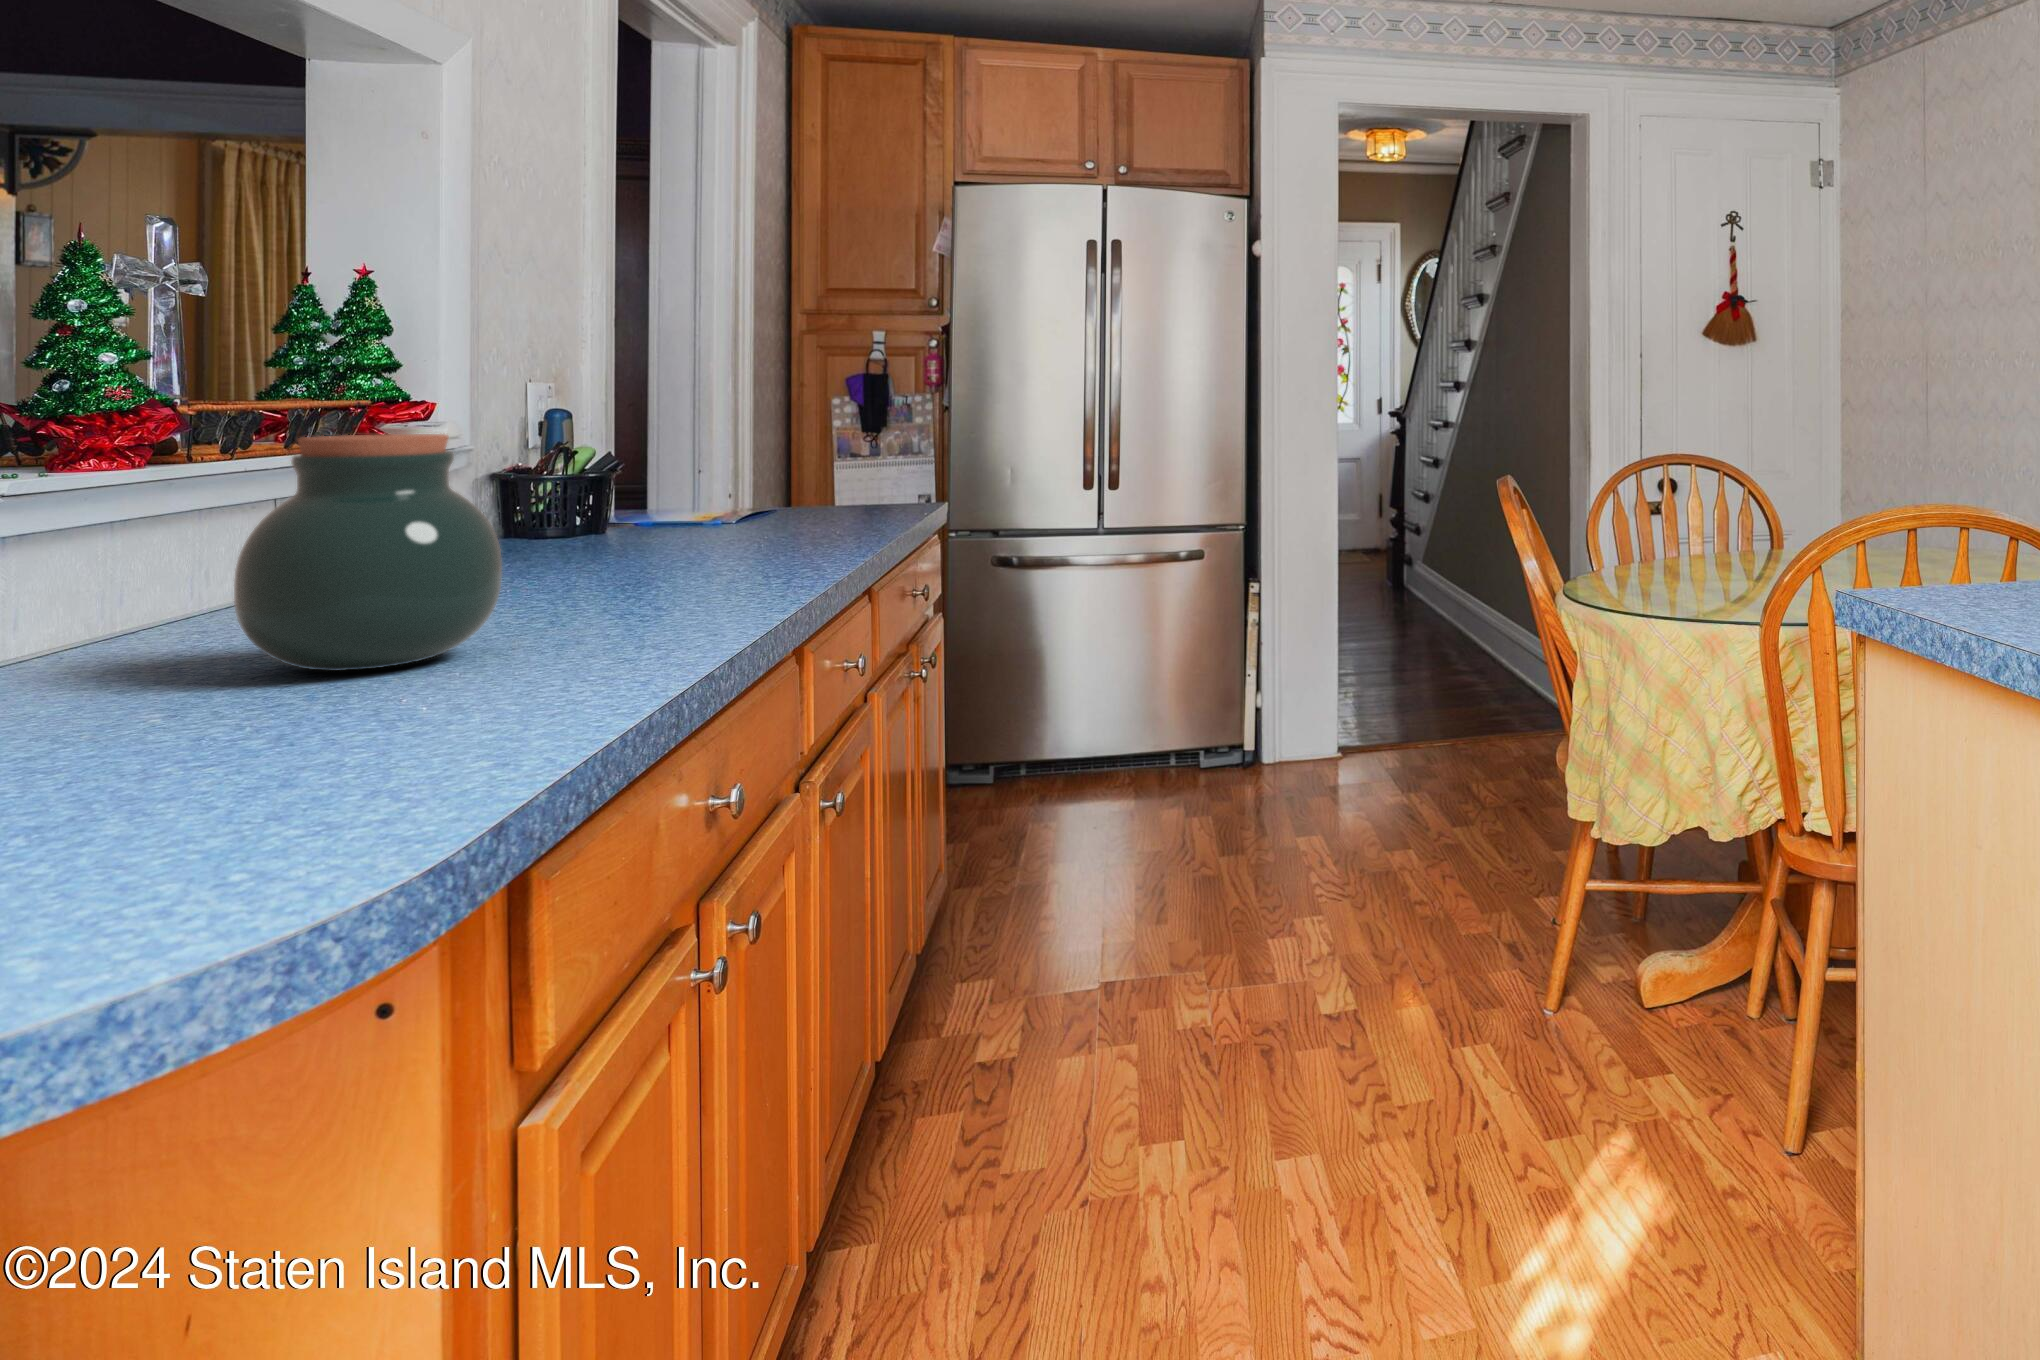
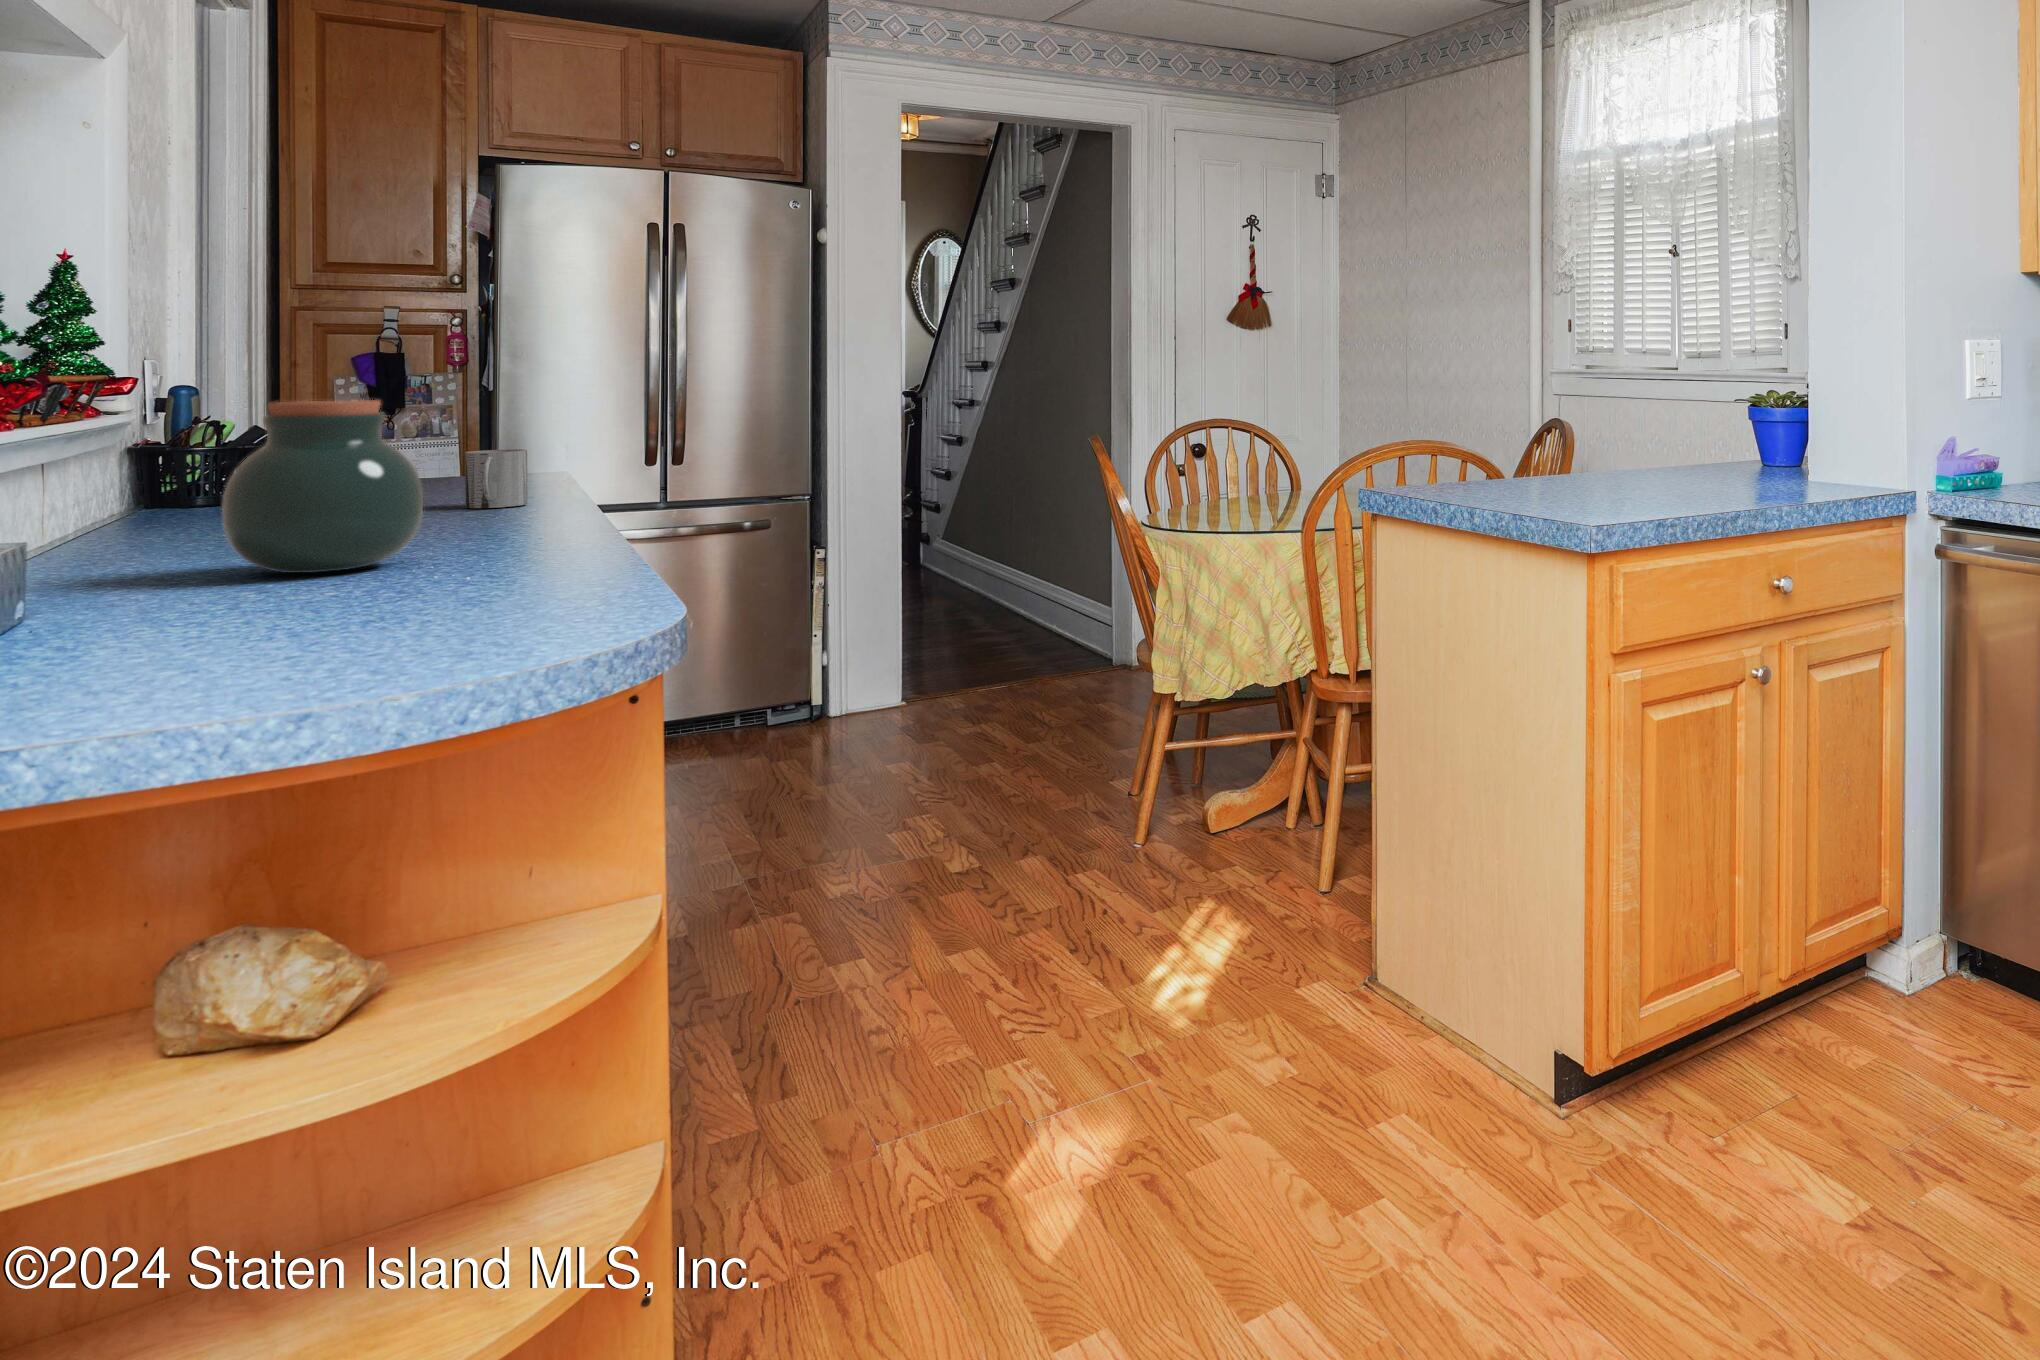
mug: none [755,485,822,555] -> present [465,449,527,508]

